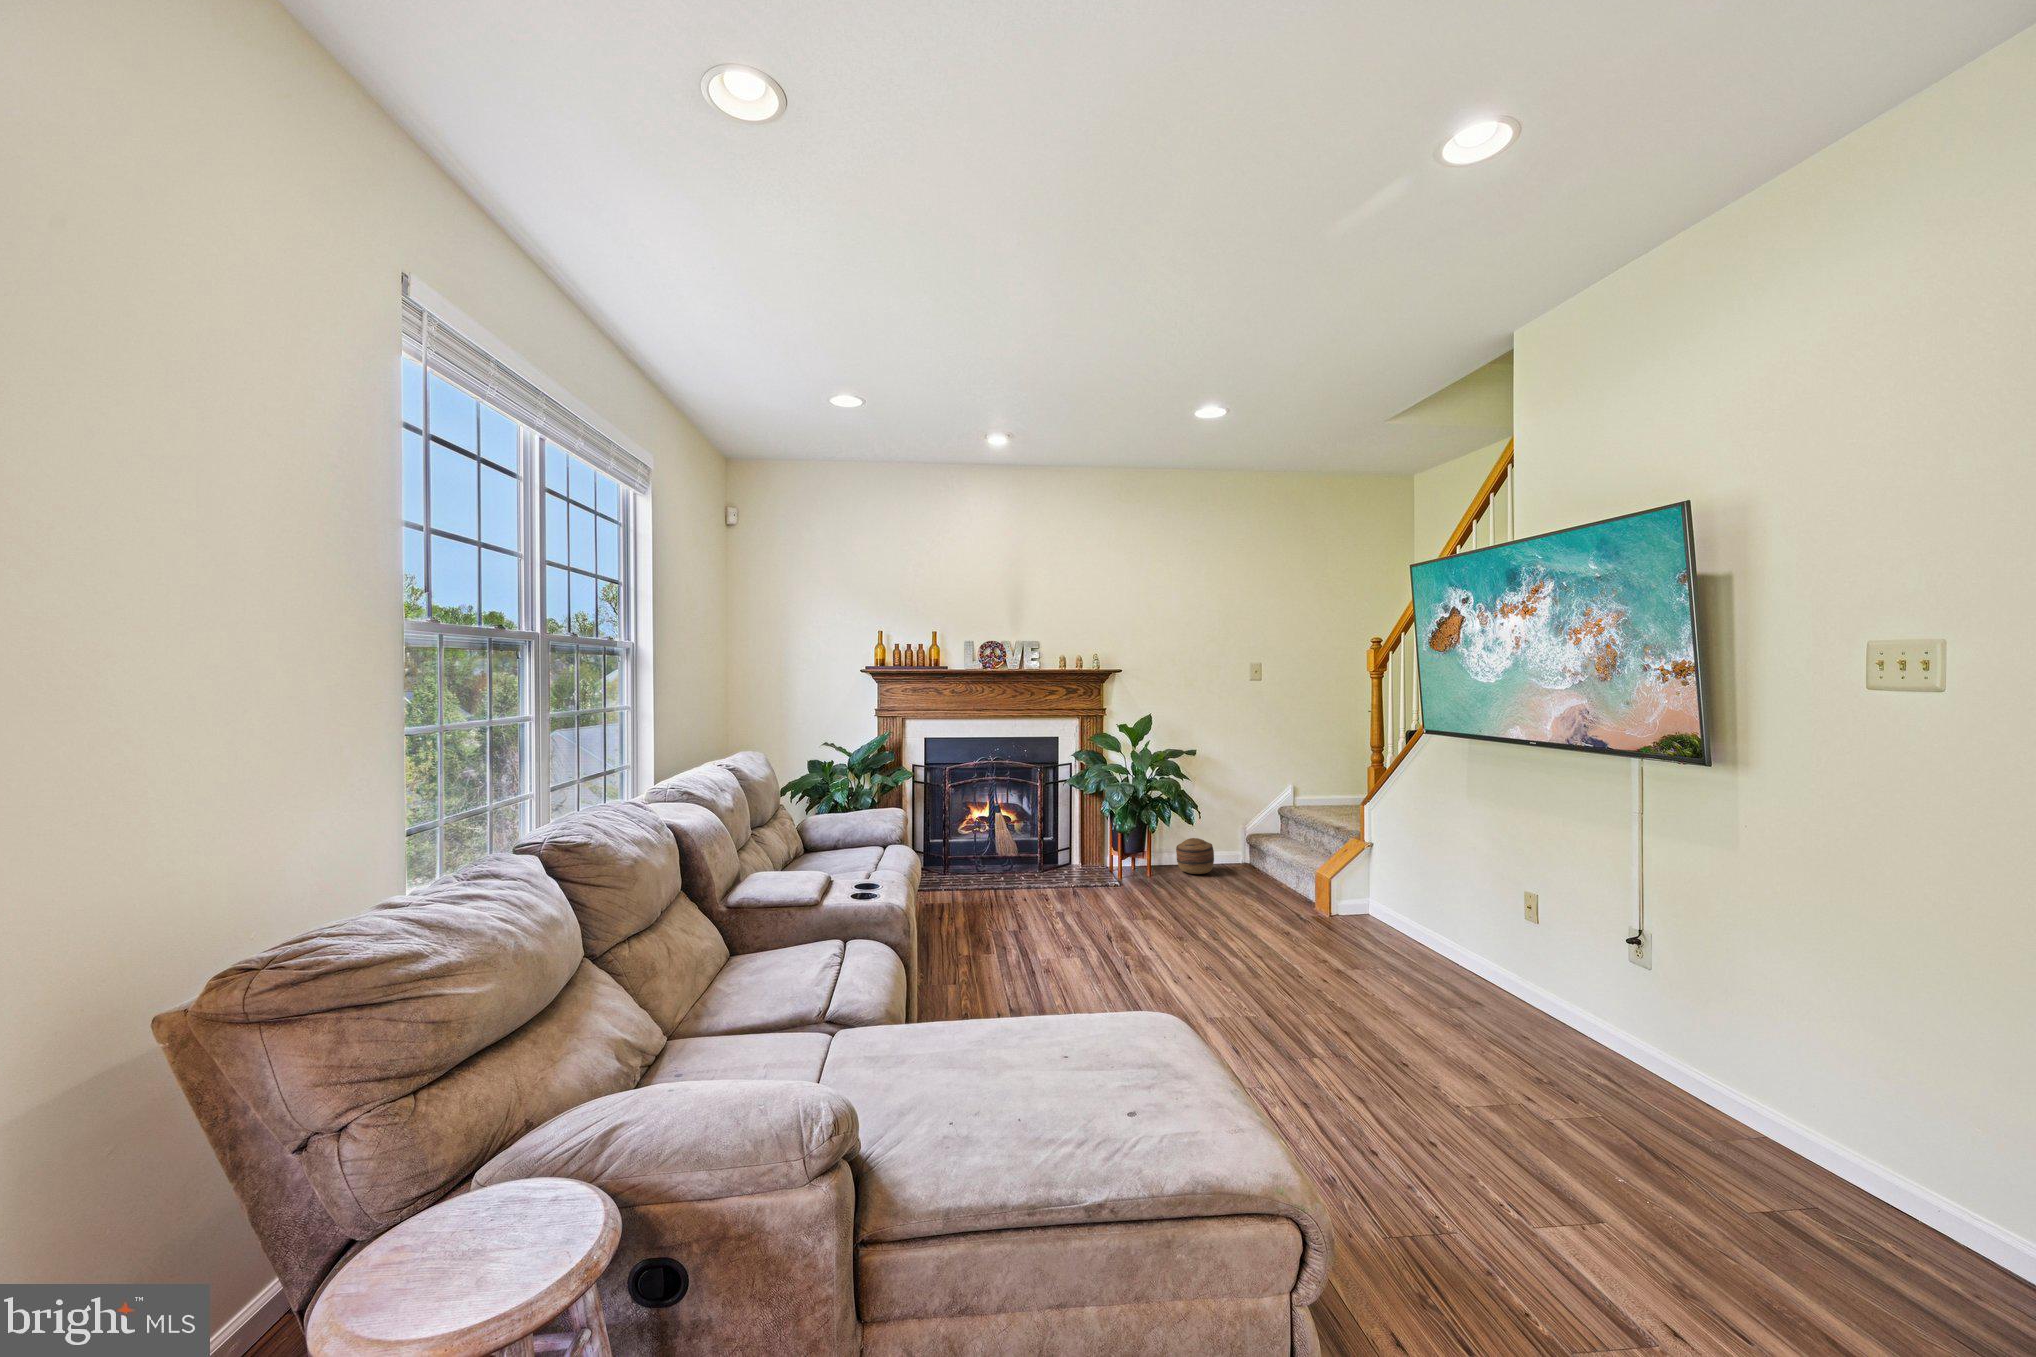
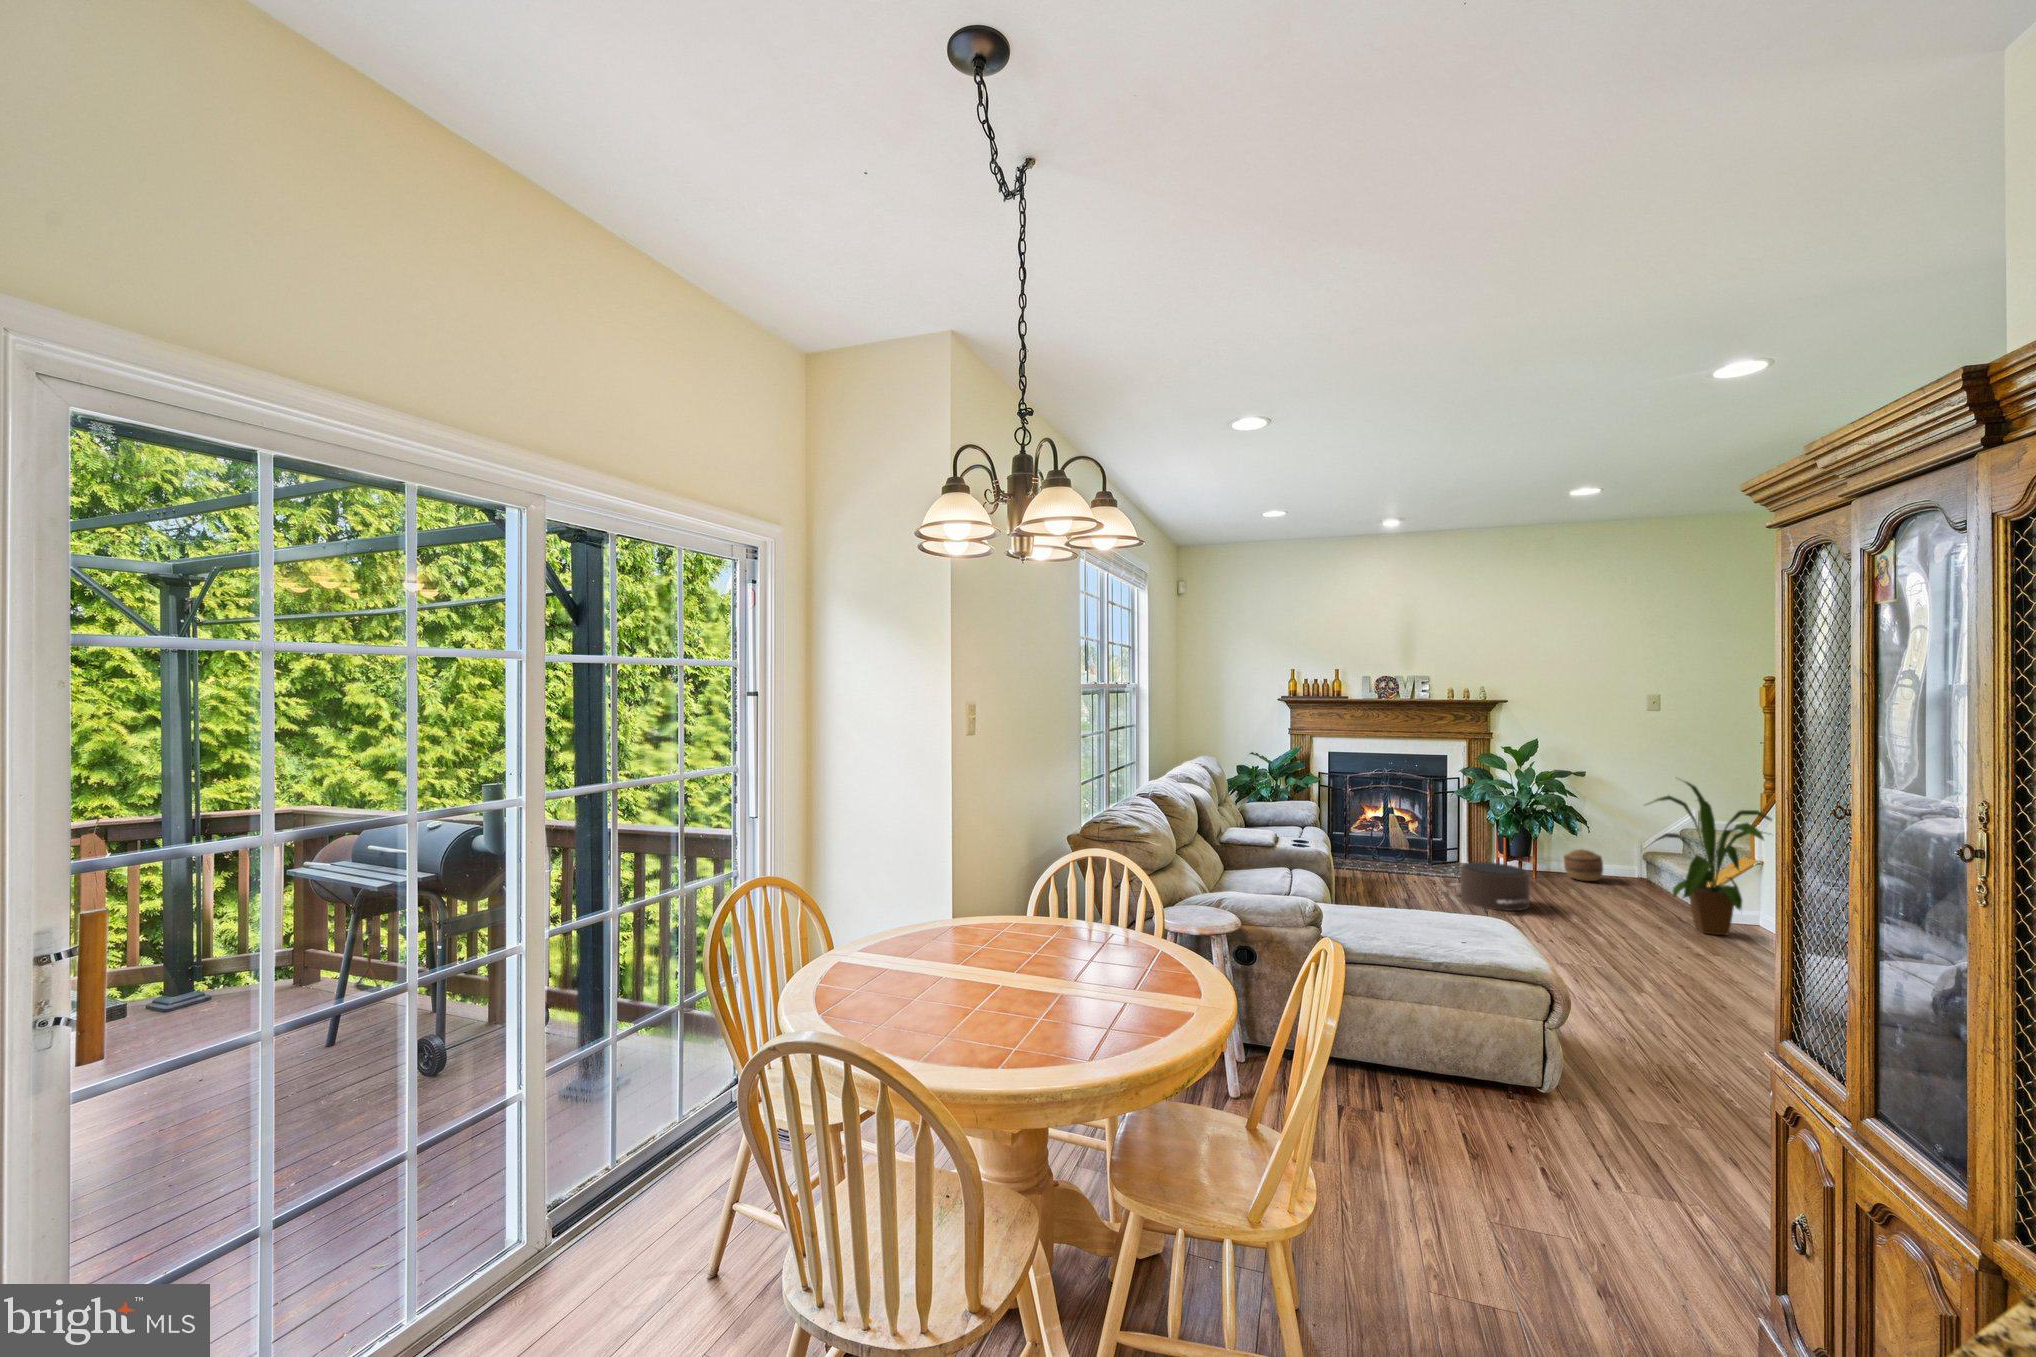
house plant: none [1273,753,1421,939] -> present [1648,782,1772,935]
pouf: none [1065,870,1162,936] -> present [1450,862,1530,911]

